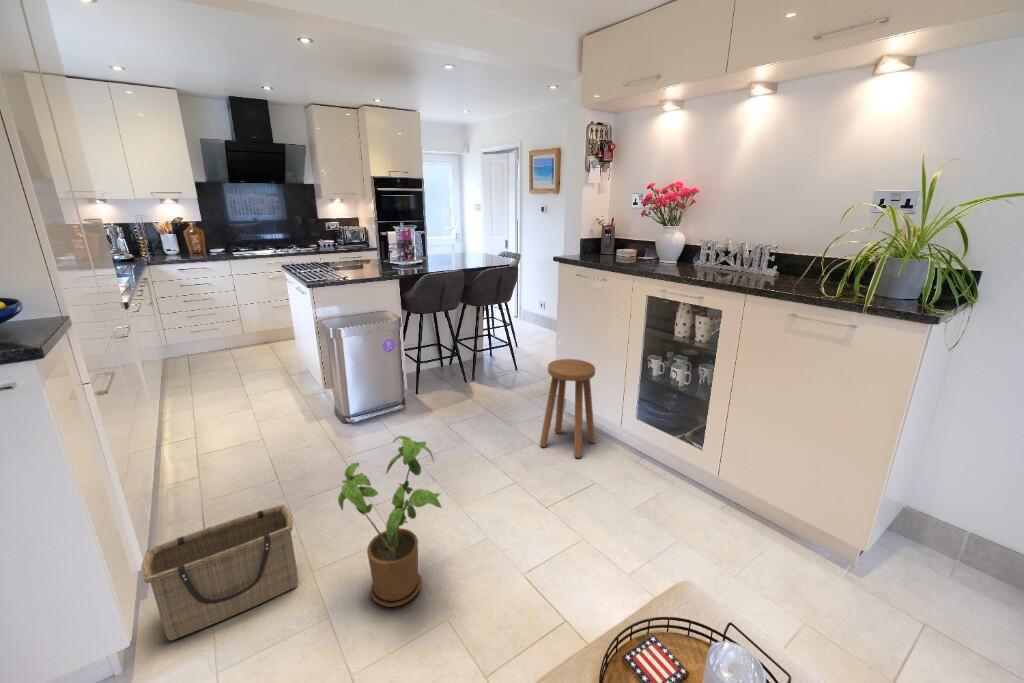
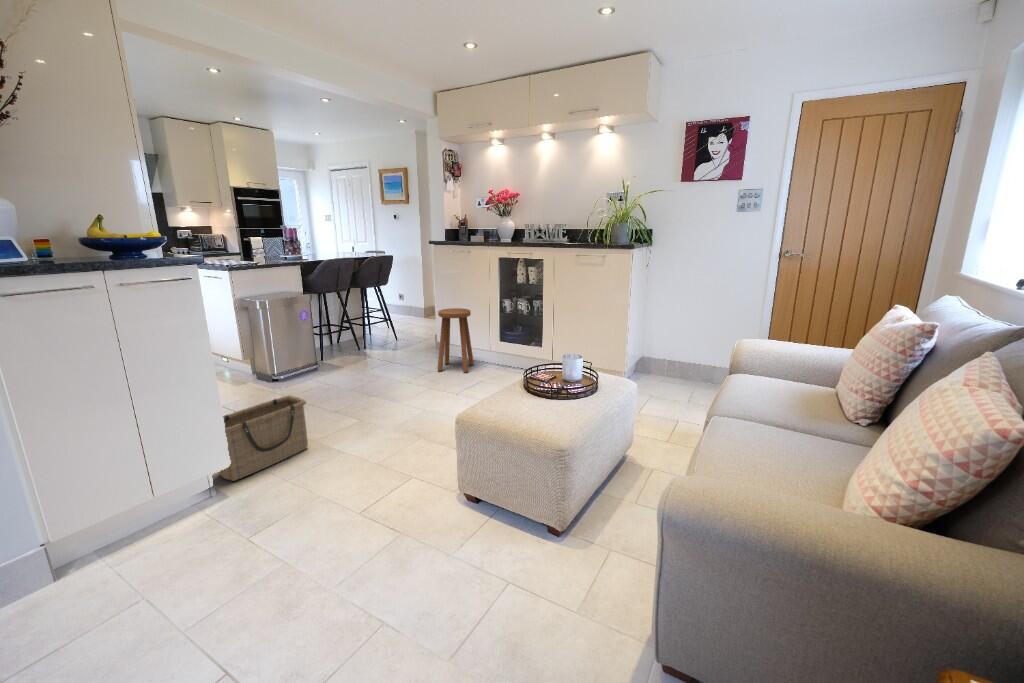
house plant: present [338,436,442,607] -> none [341,334,413,442]

